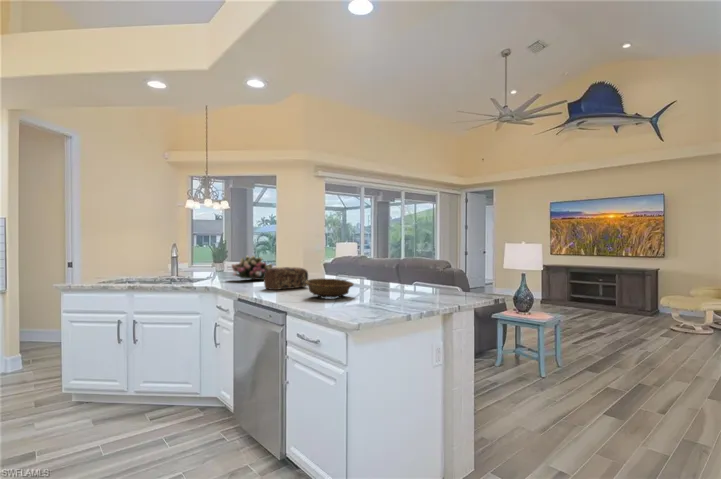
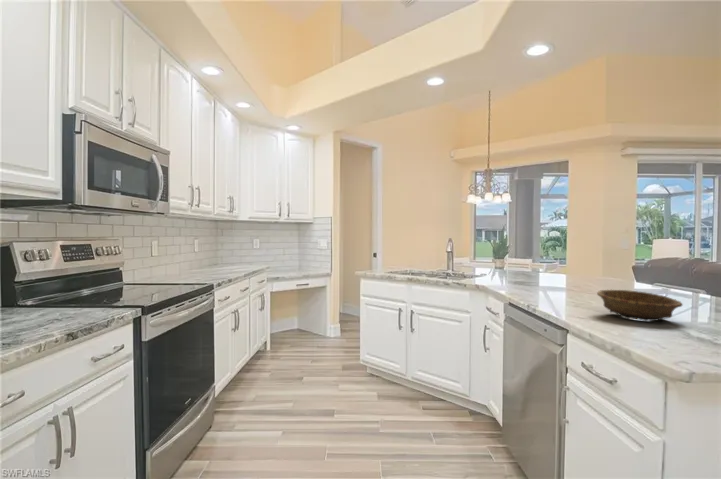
flower arrangement: present [232,256,272,280] -> none [508,253,558,284]
bread loaf: present [264,267,308,290] -> none [542,270,606,298]

